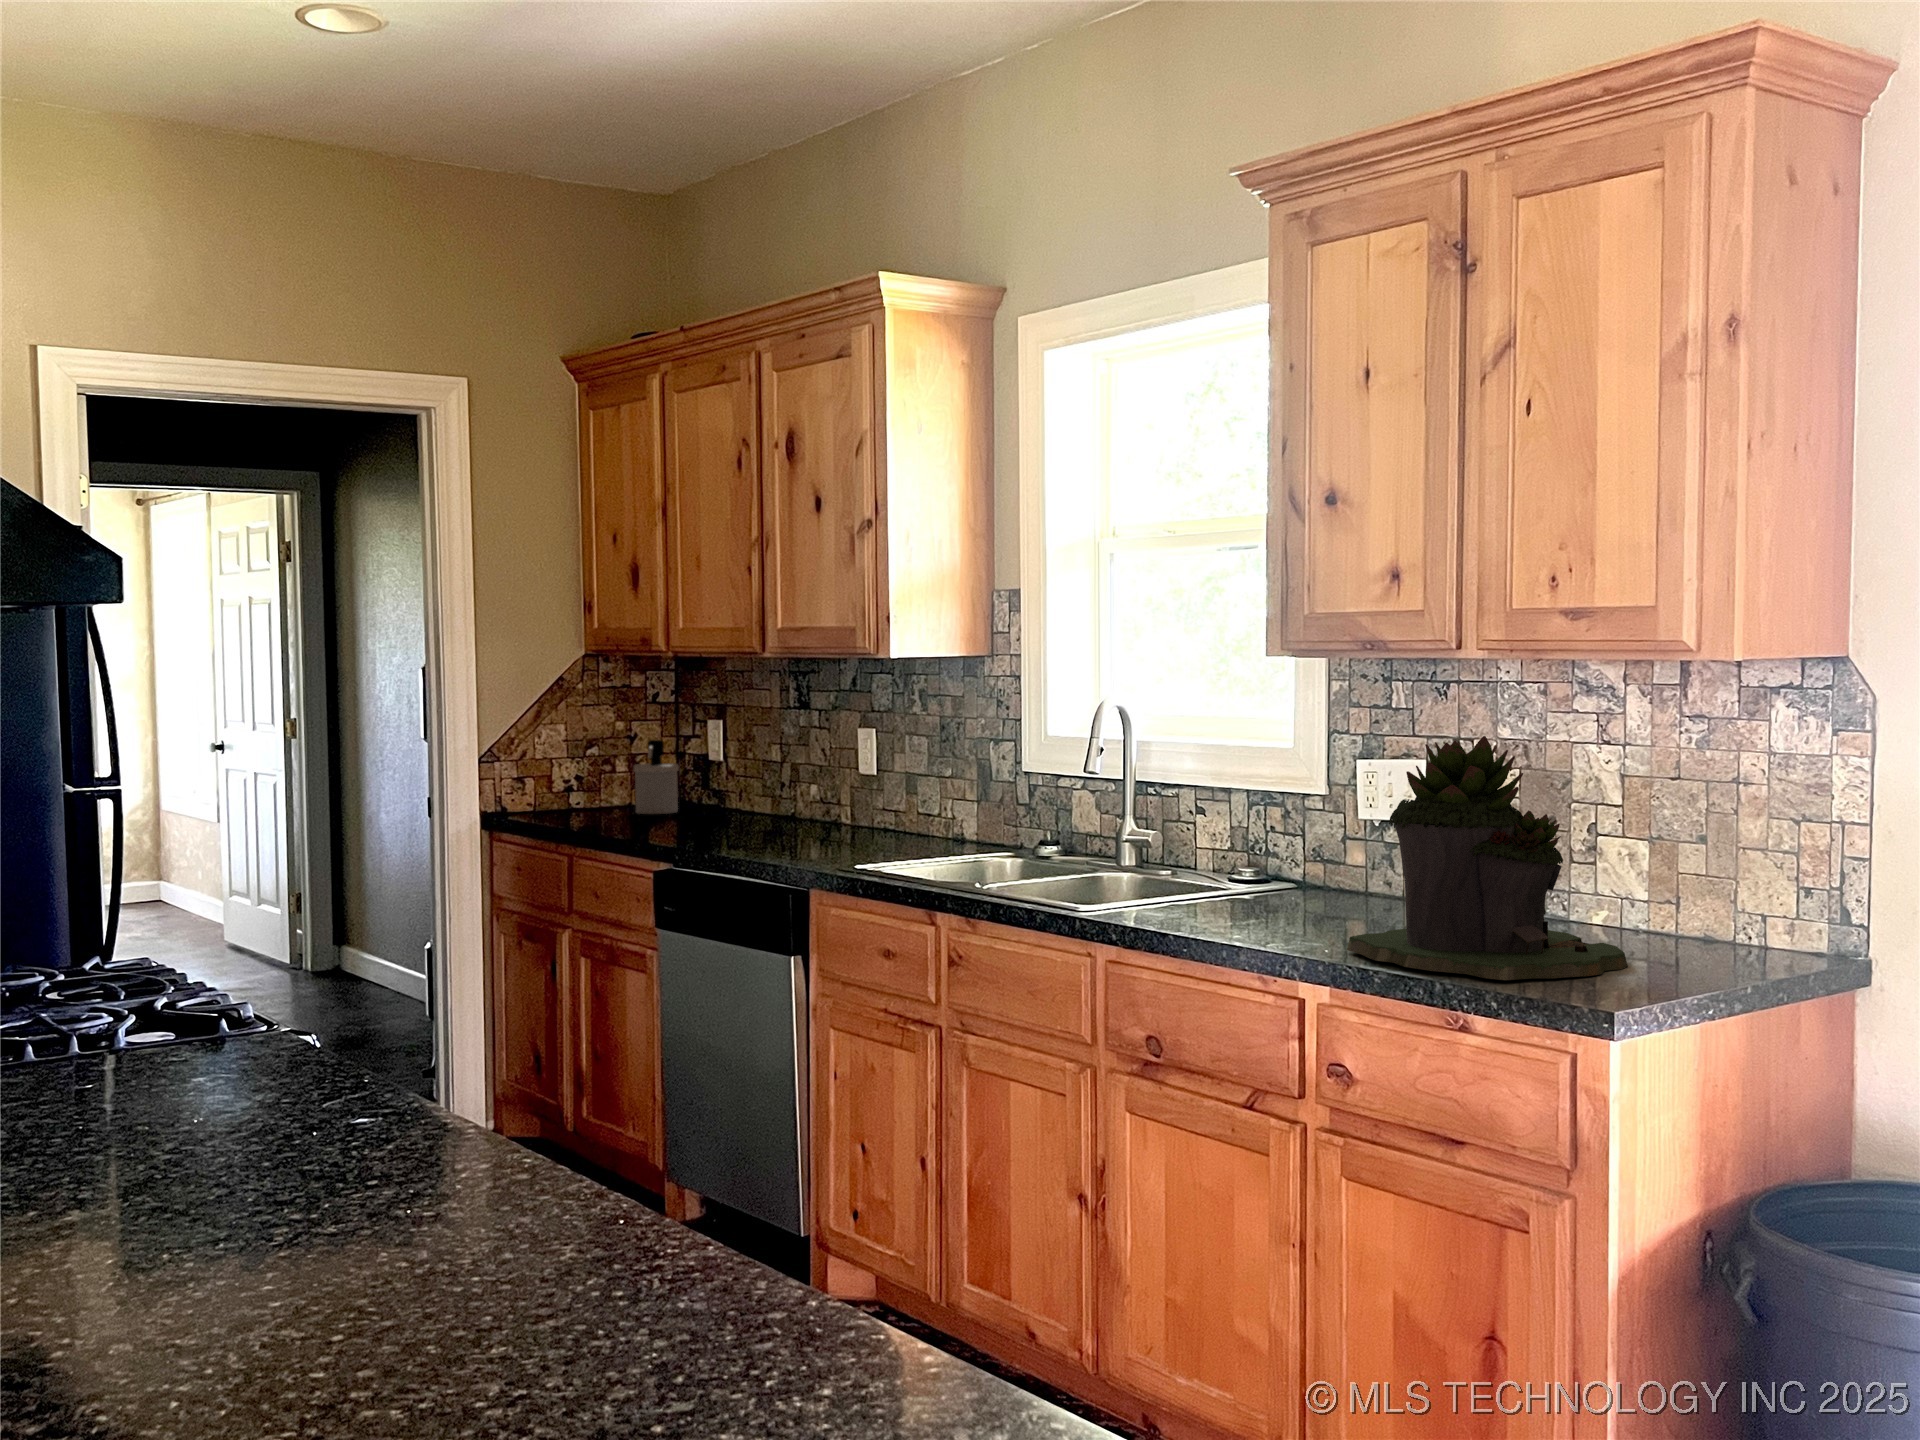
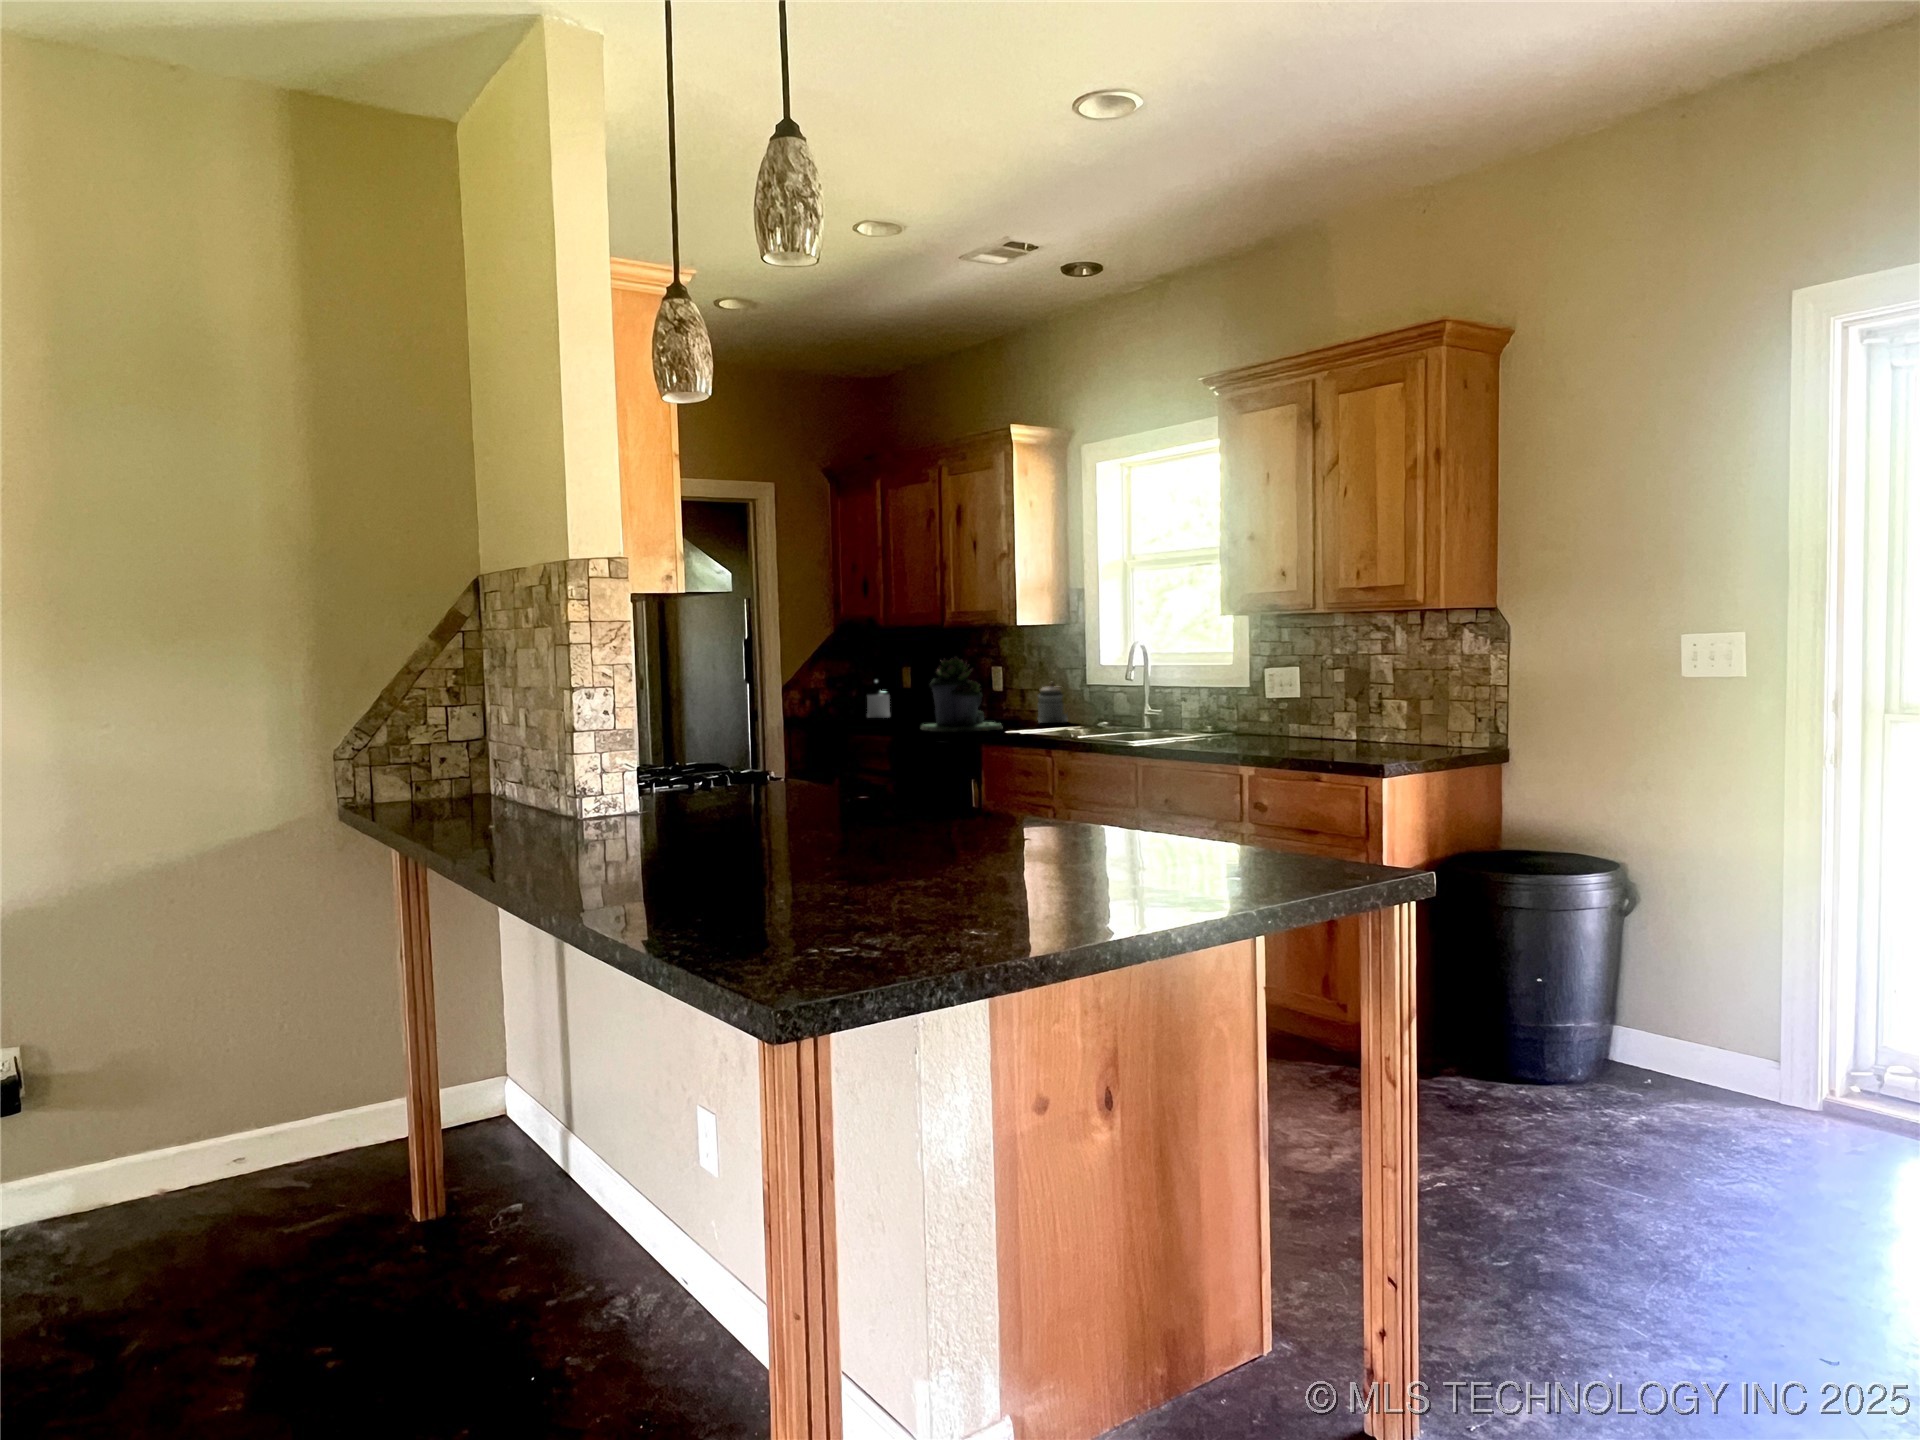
succulent planter: present [1347,736,1628,980] -> present [921,657,1002,732]
jar: none [930,762,988,841] -> present [1038,682,1068,723]

